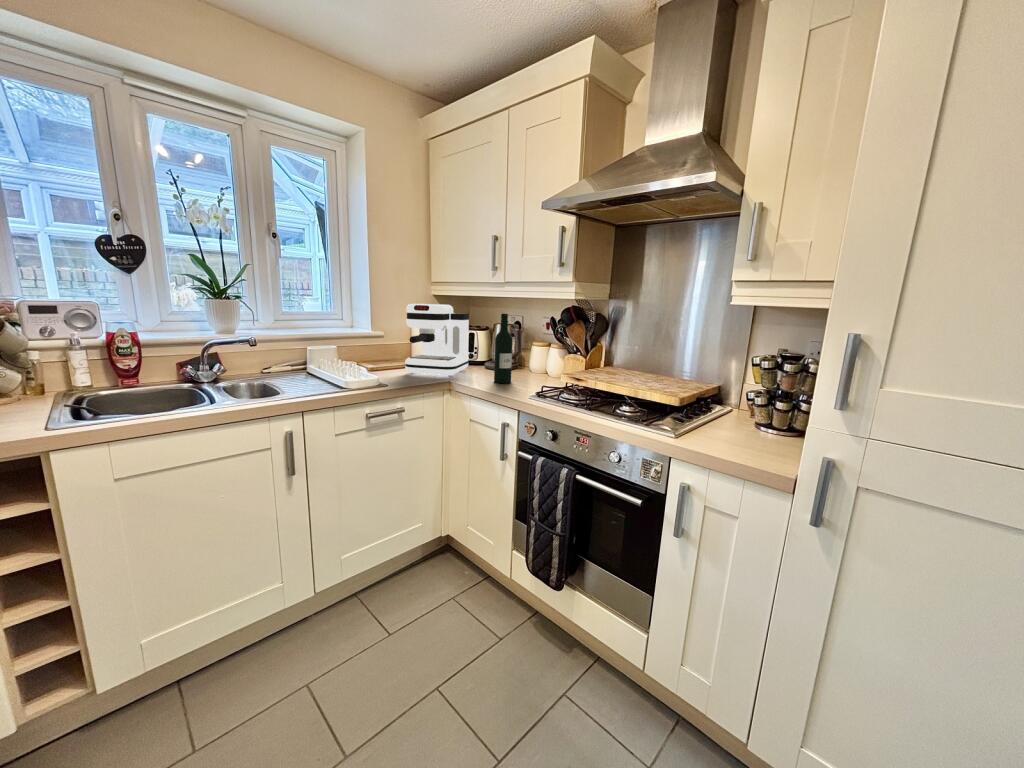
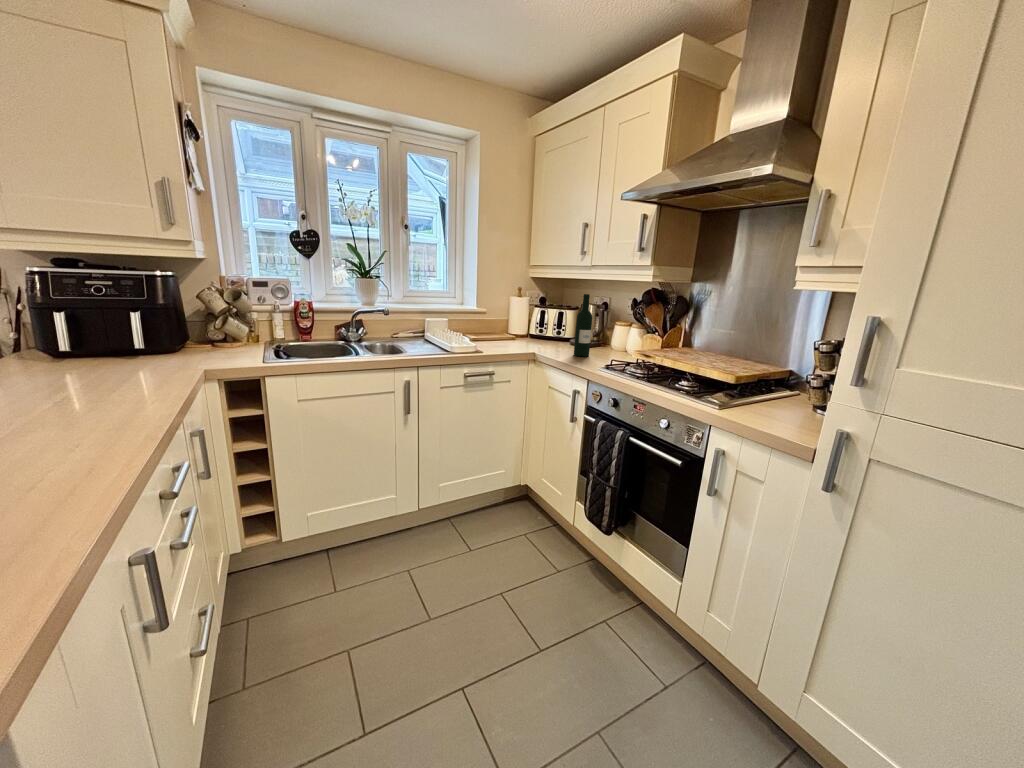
coffee maker: present [405,304,469,376] -> none [500,284,559,348]

